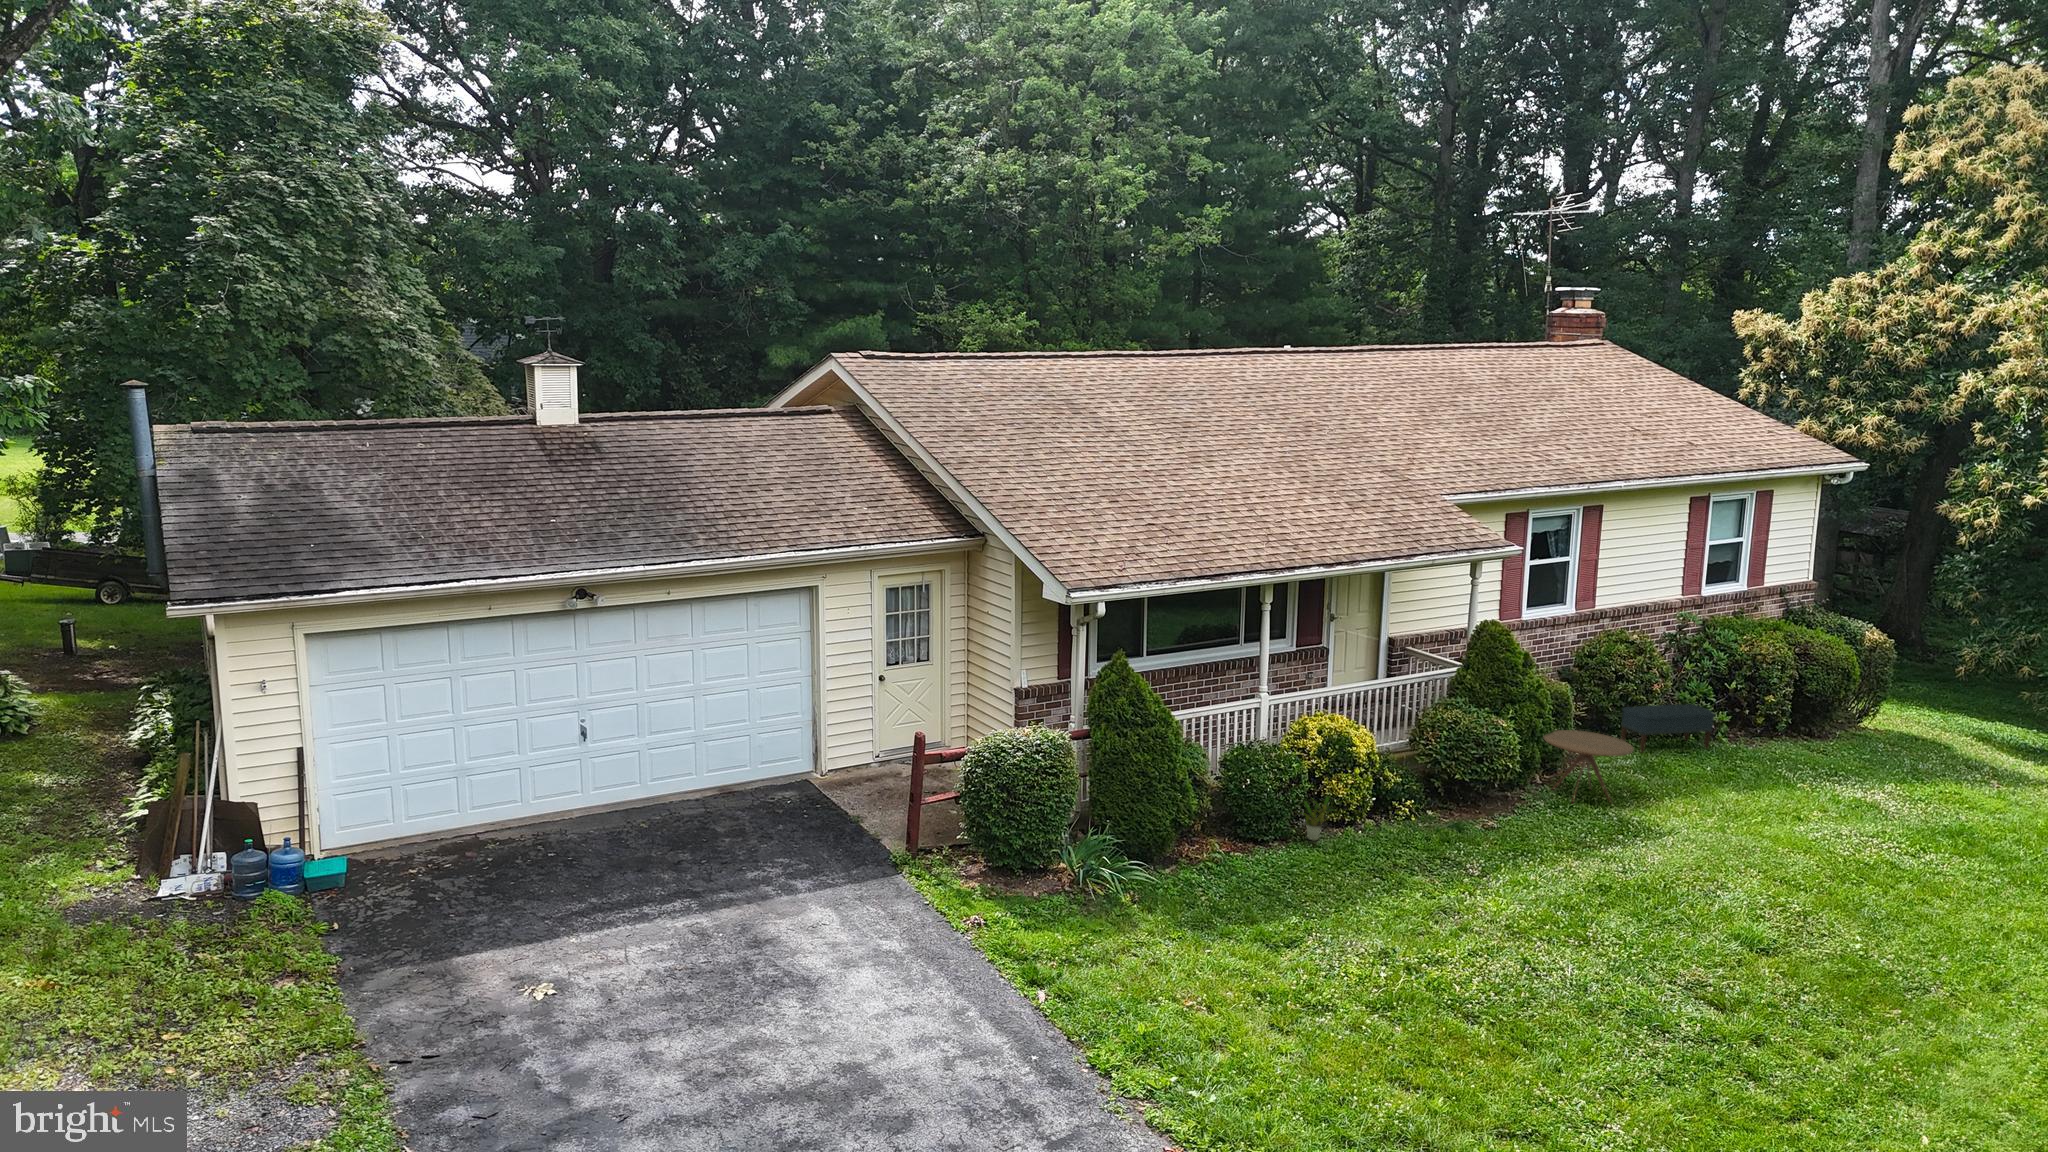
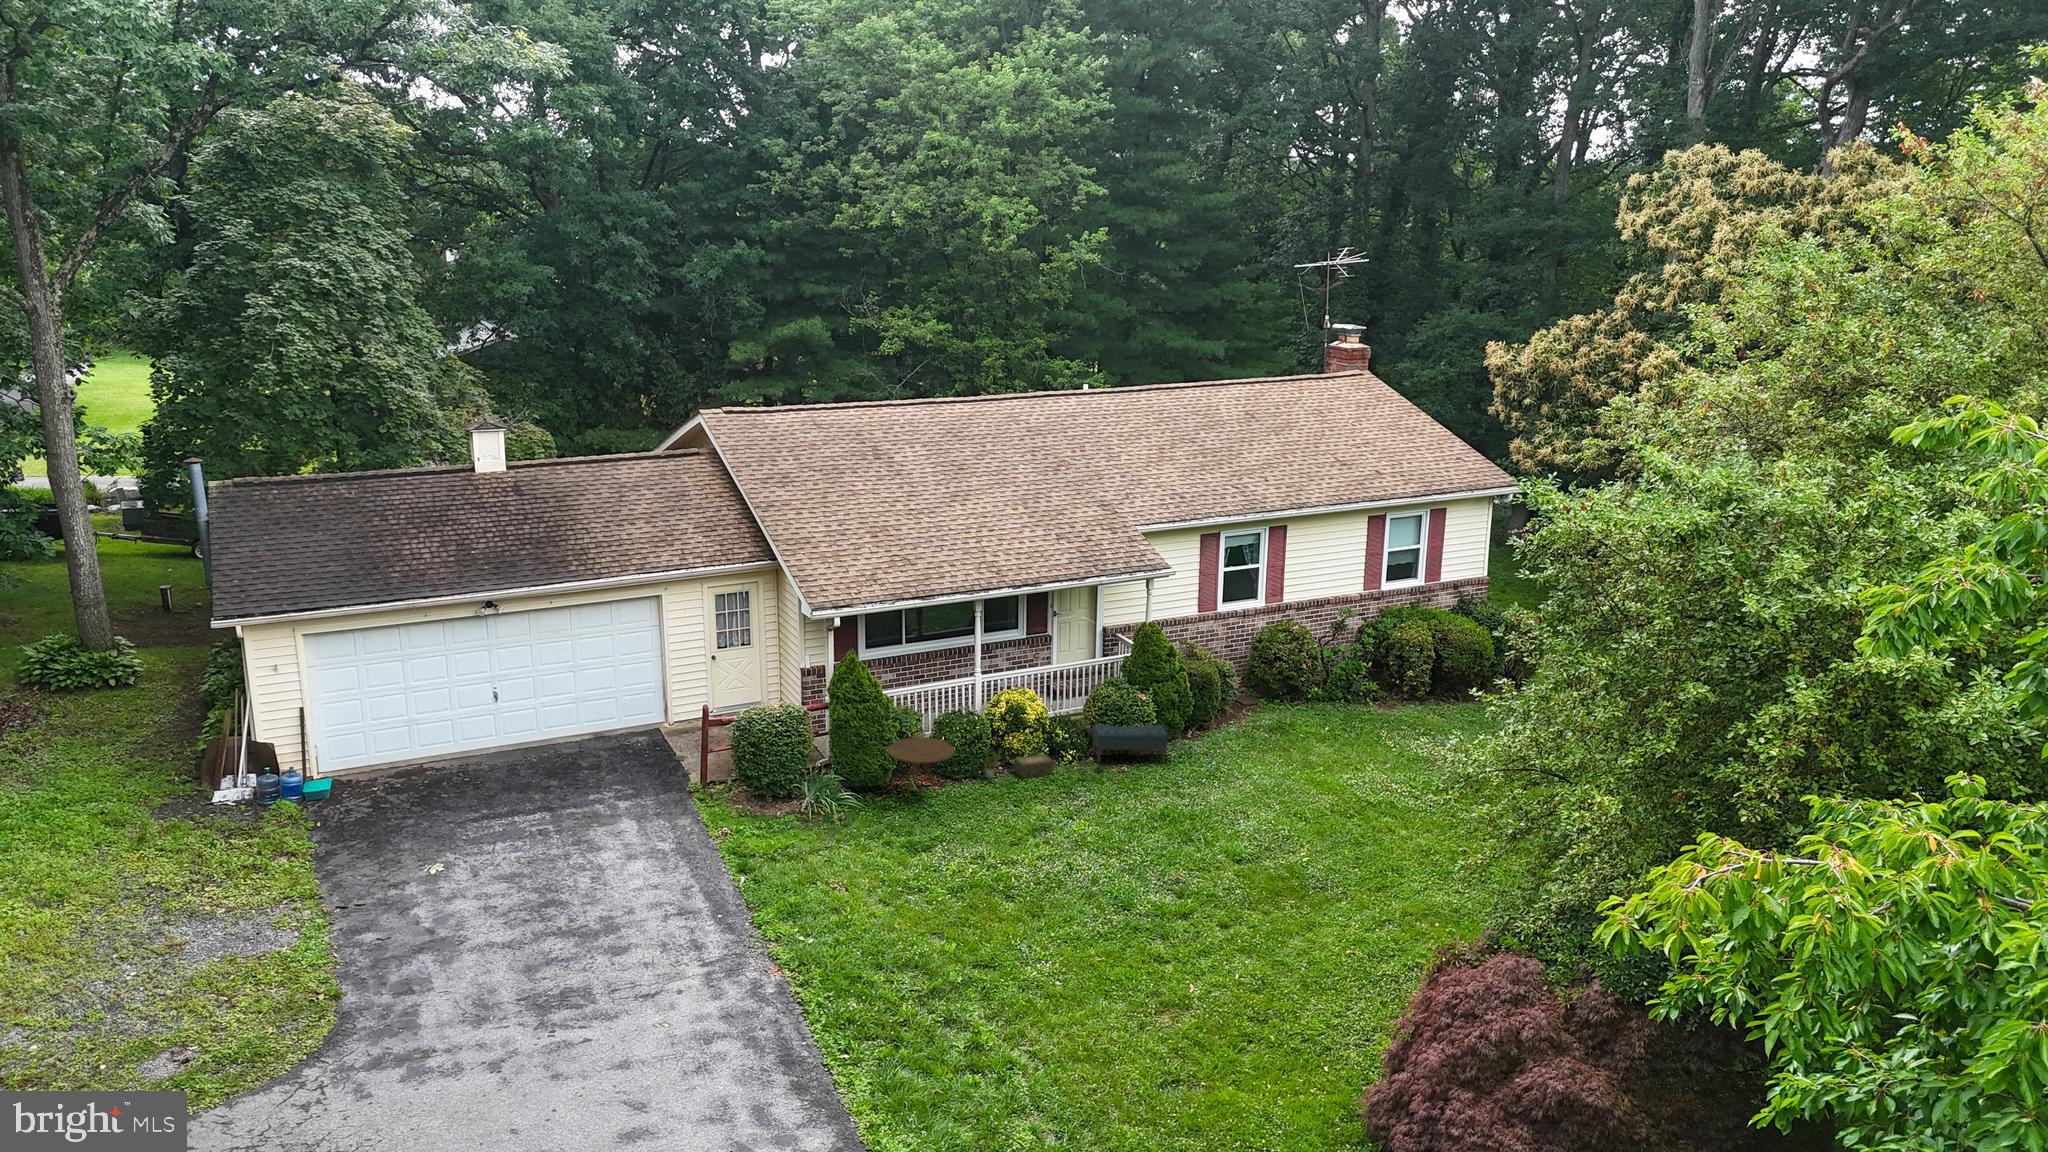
bench: present [1620,704,1715,753] -> present [1093,724,1168,763]
round table: present [1543,730,1634,803] -> present [888,737,955,798]
woven basket: none [1340,805,1399,840] -> present [1013,754,1054,778]

